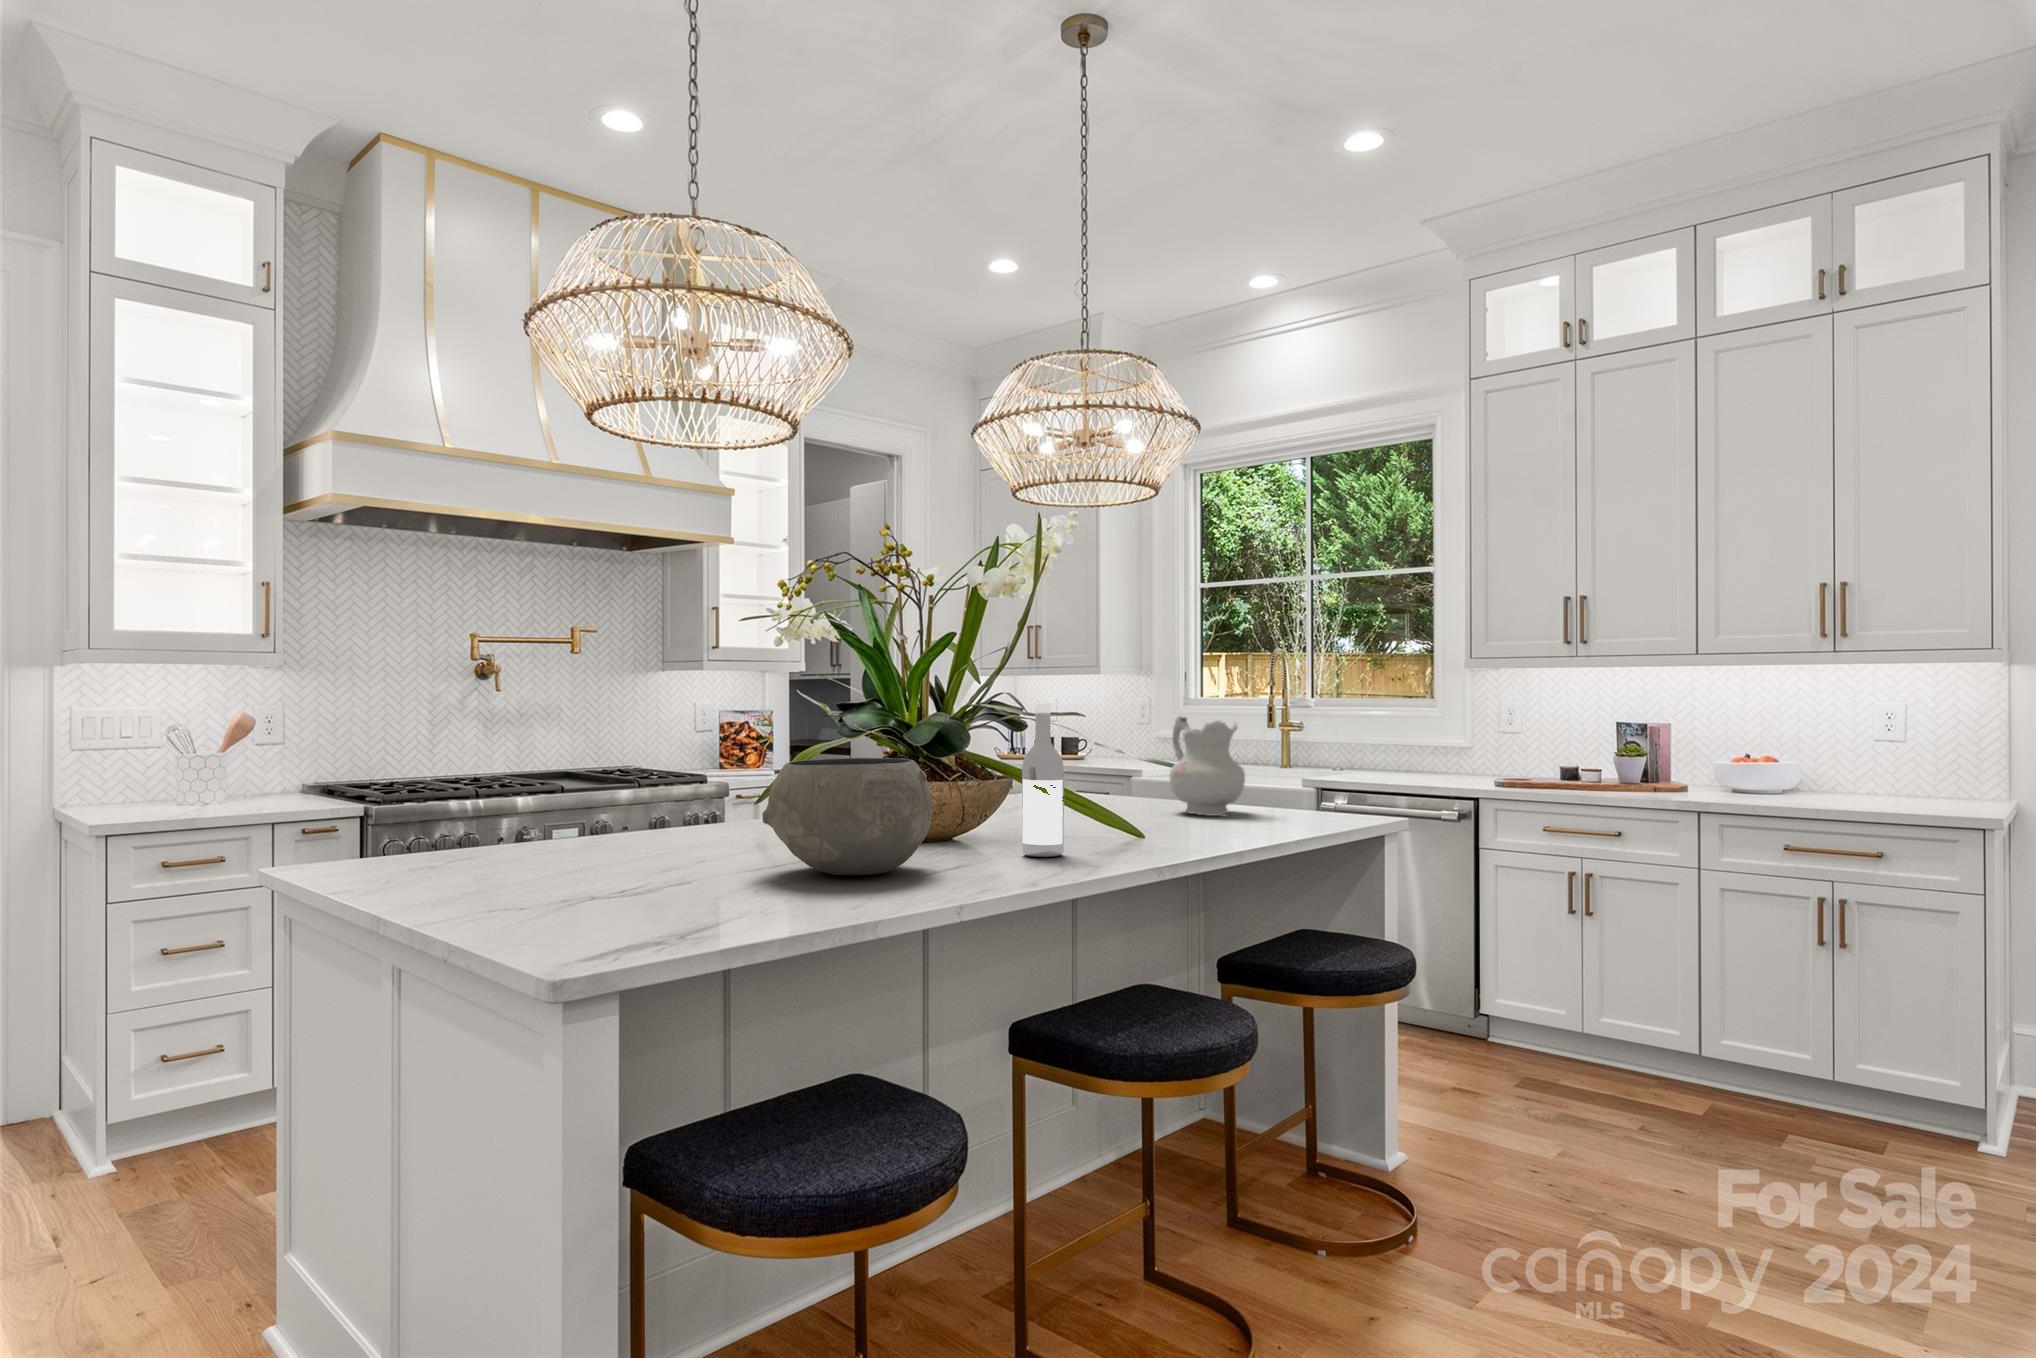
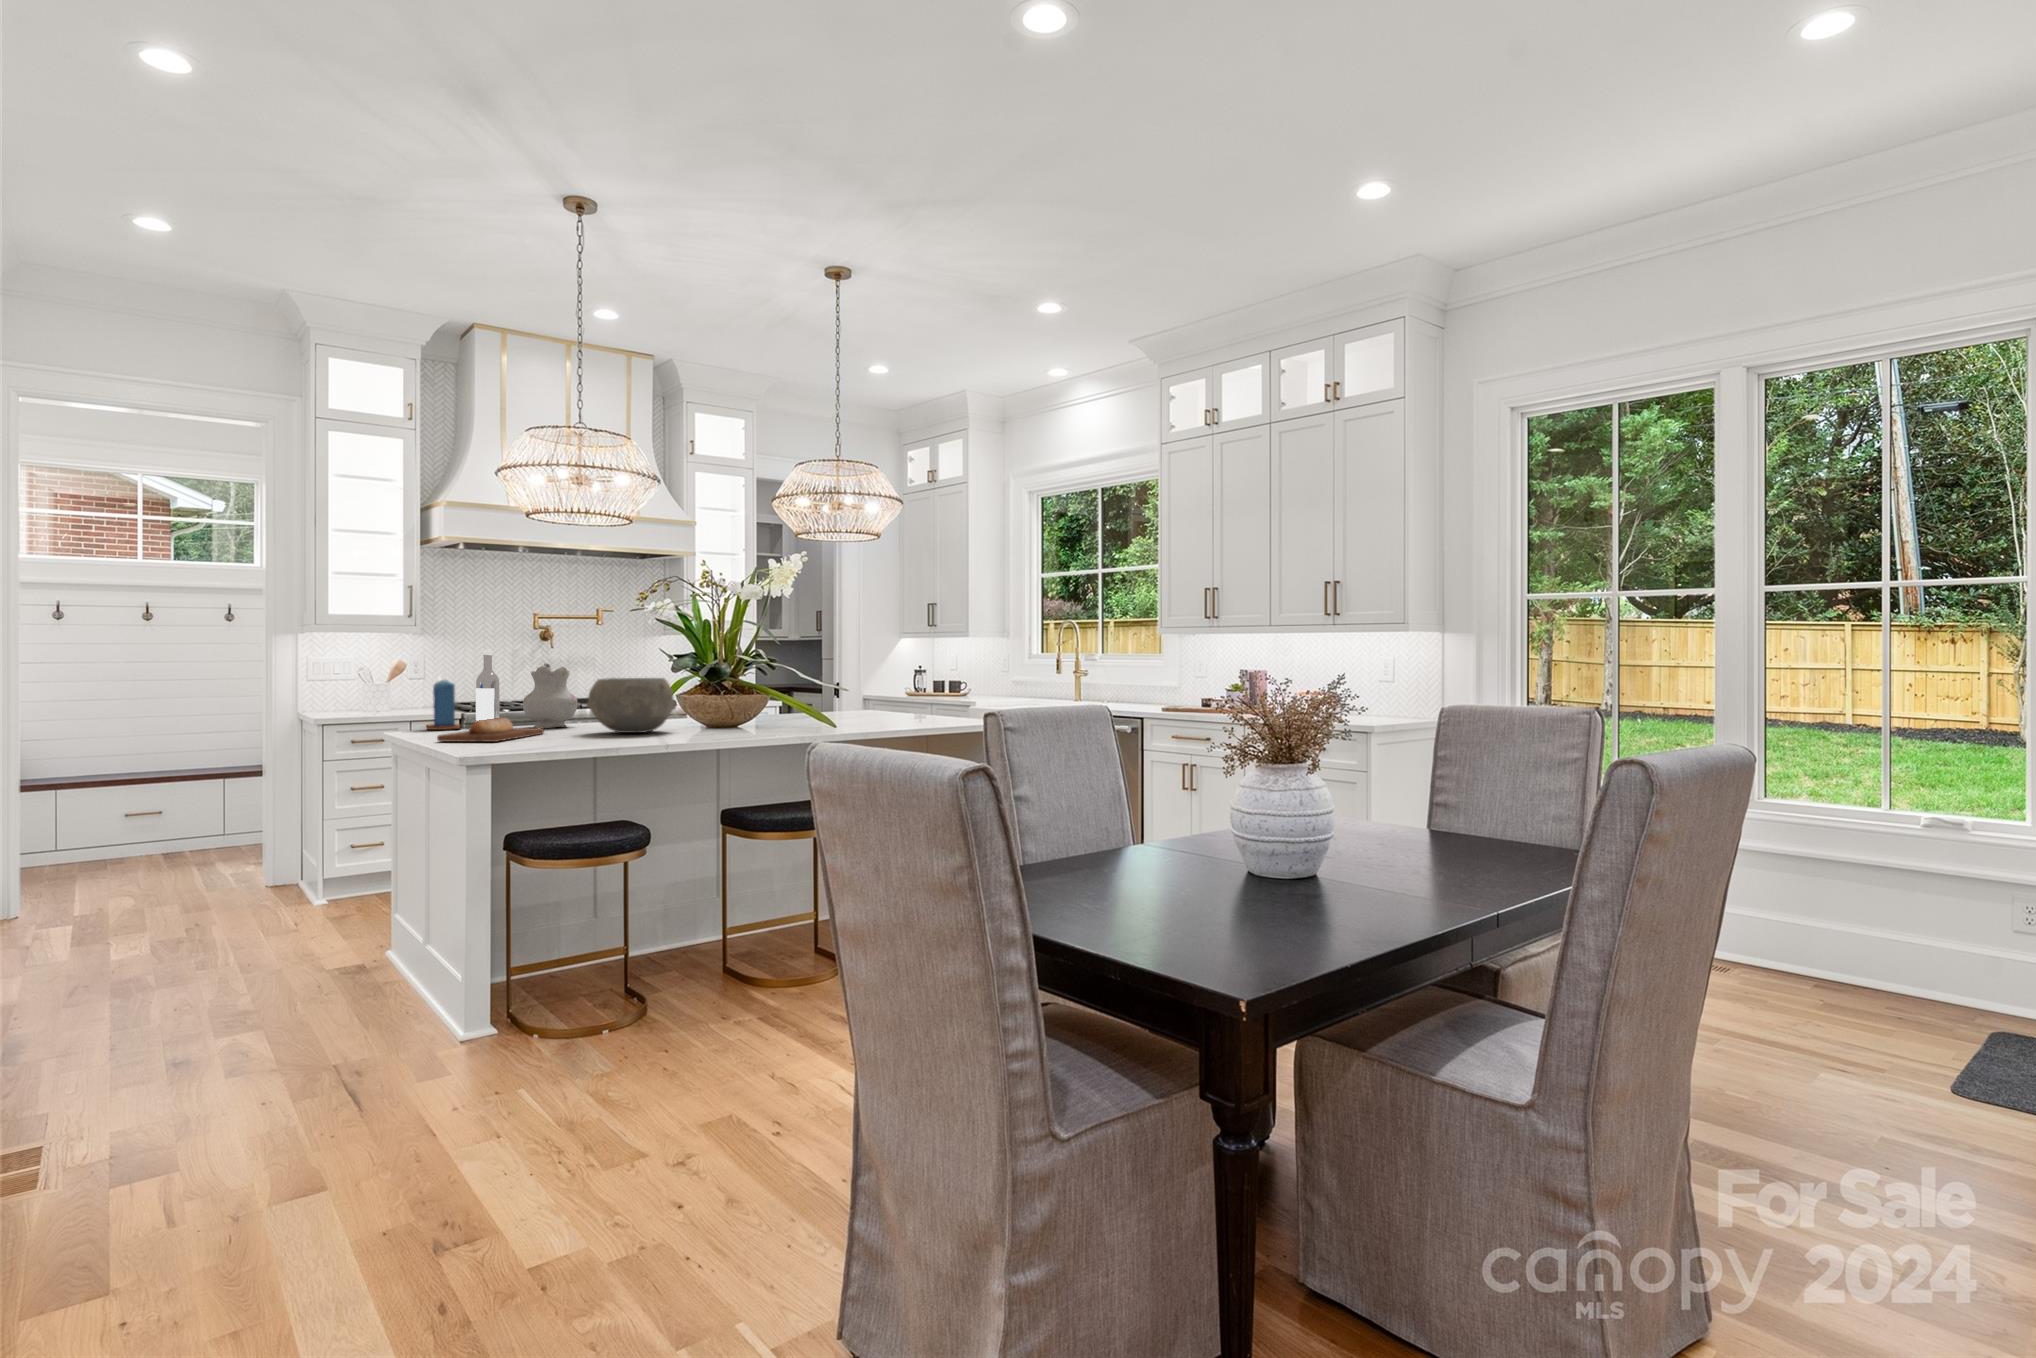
wine bottle: present [1022,702,1064,857] -> present [476,650,500,722]
ceramic pitcher: present [1170,717,1245,816] -> present [523,663,577,728]
candle: none [395,758,470,873] -> present [427,679,461,730]
bread loaf: none [494,851,676,921] -> present [437,718,544,742]

